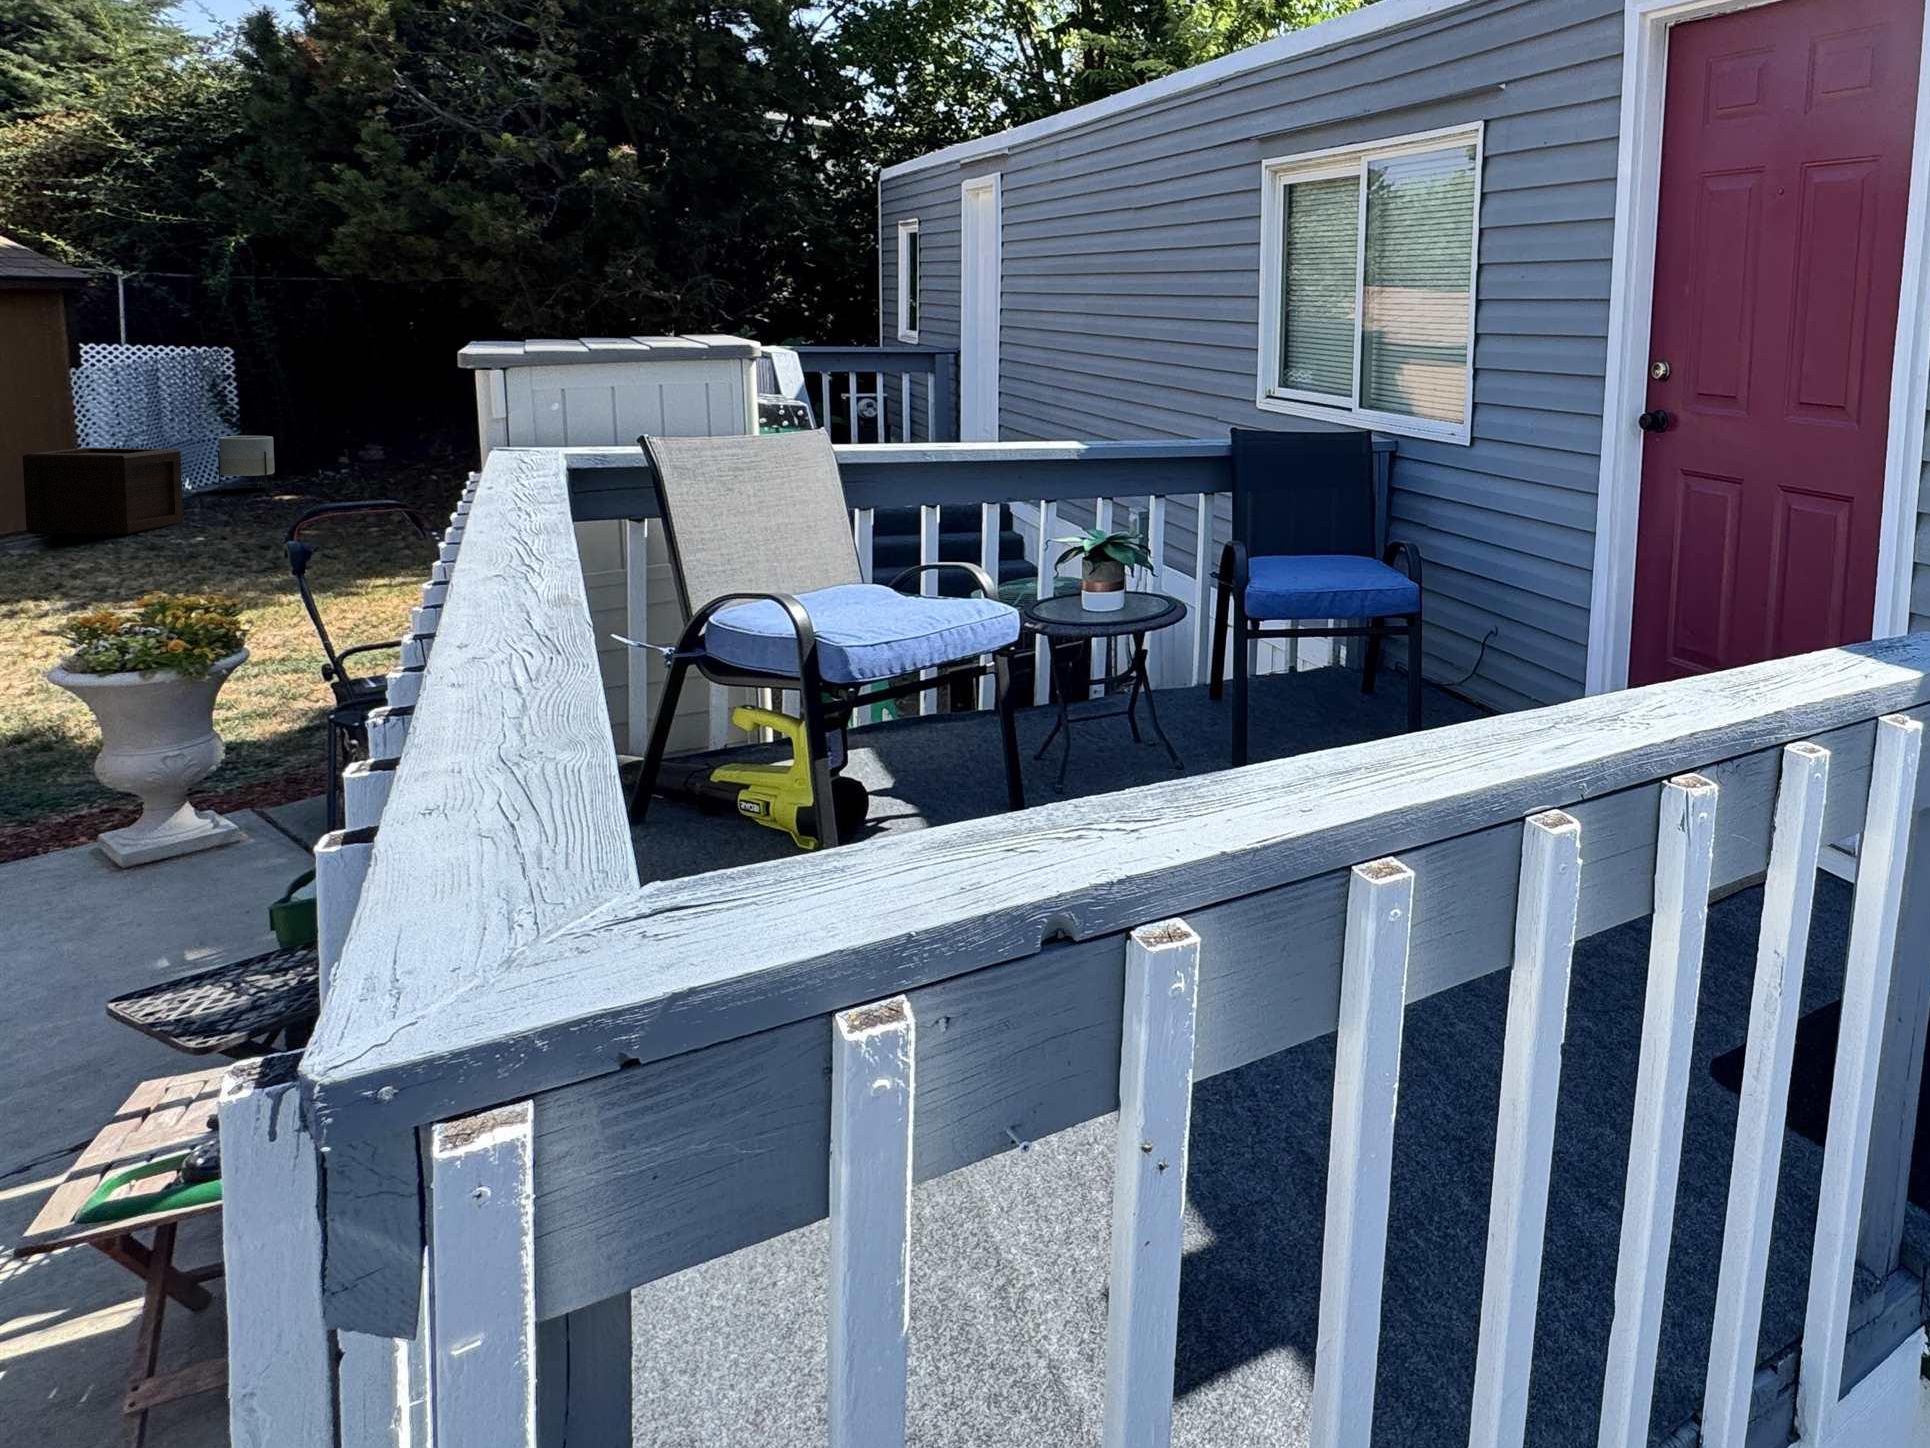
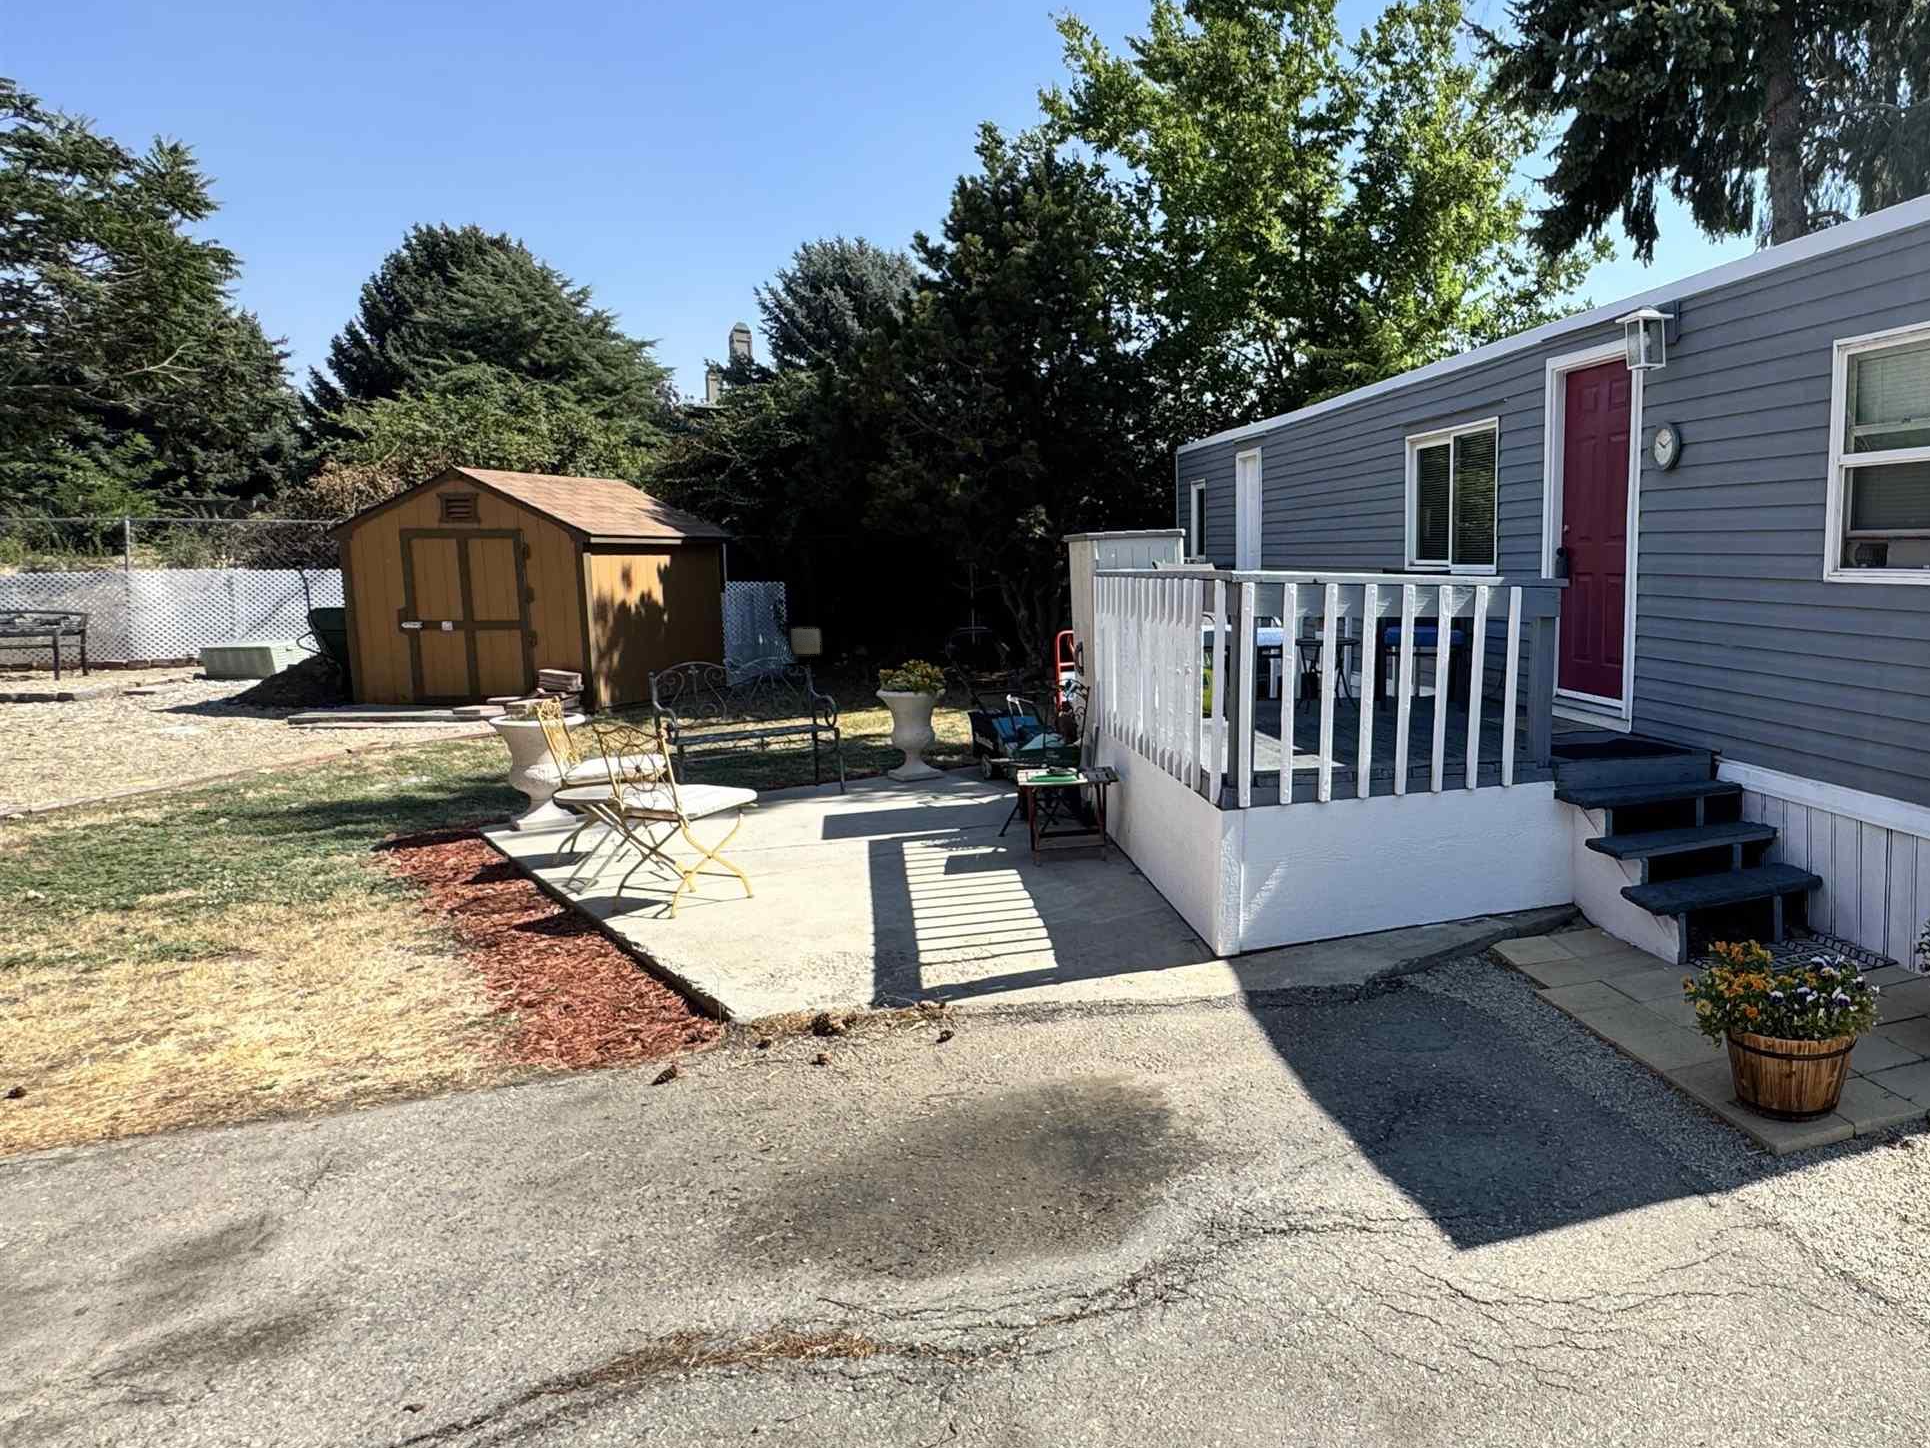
wooden crate: present [23,448,183,534] -> none [715,632,788,681]

